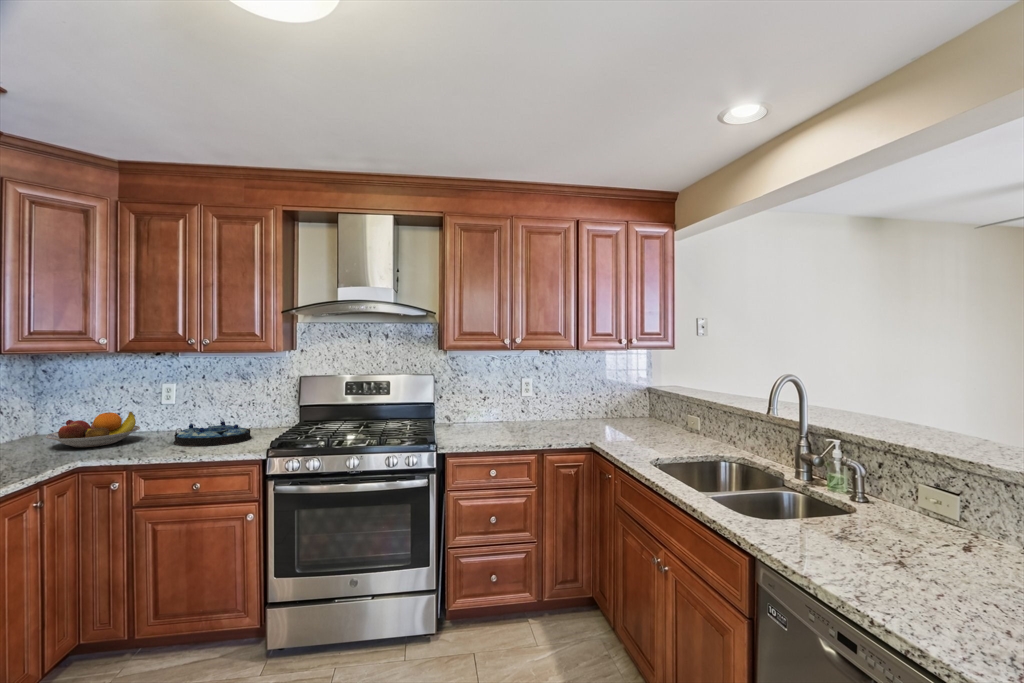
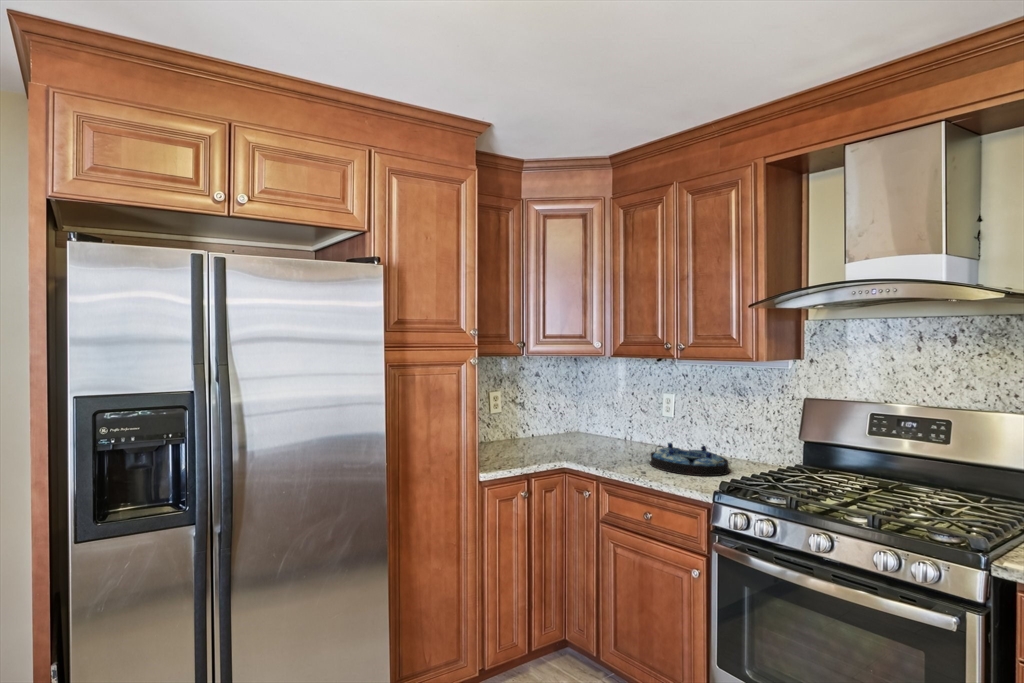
fruit bowl: present [46,412,140,447] -> none [563,418,635,451]

